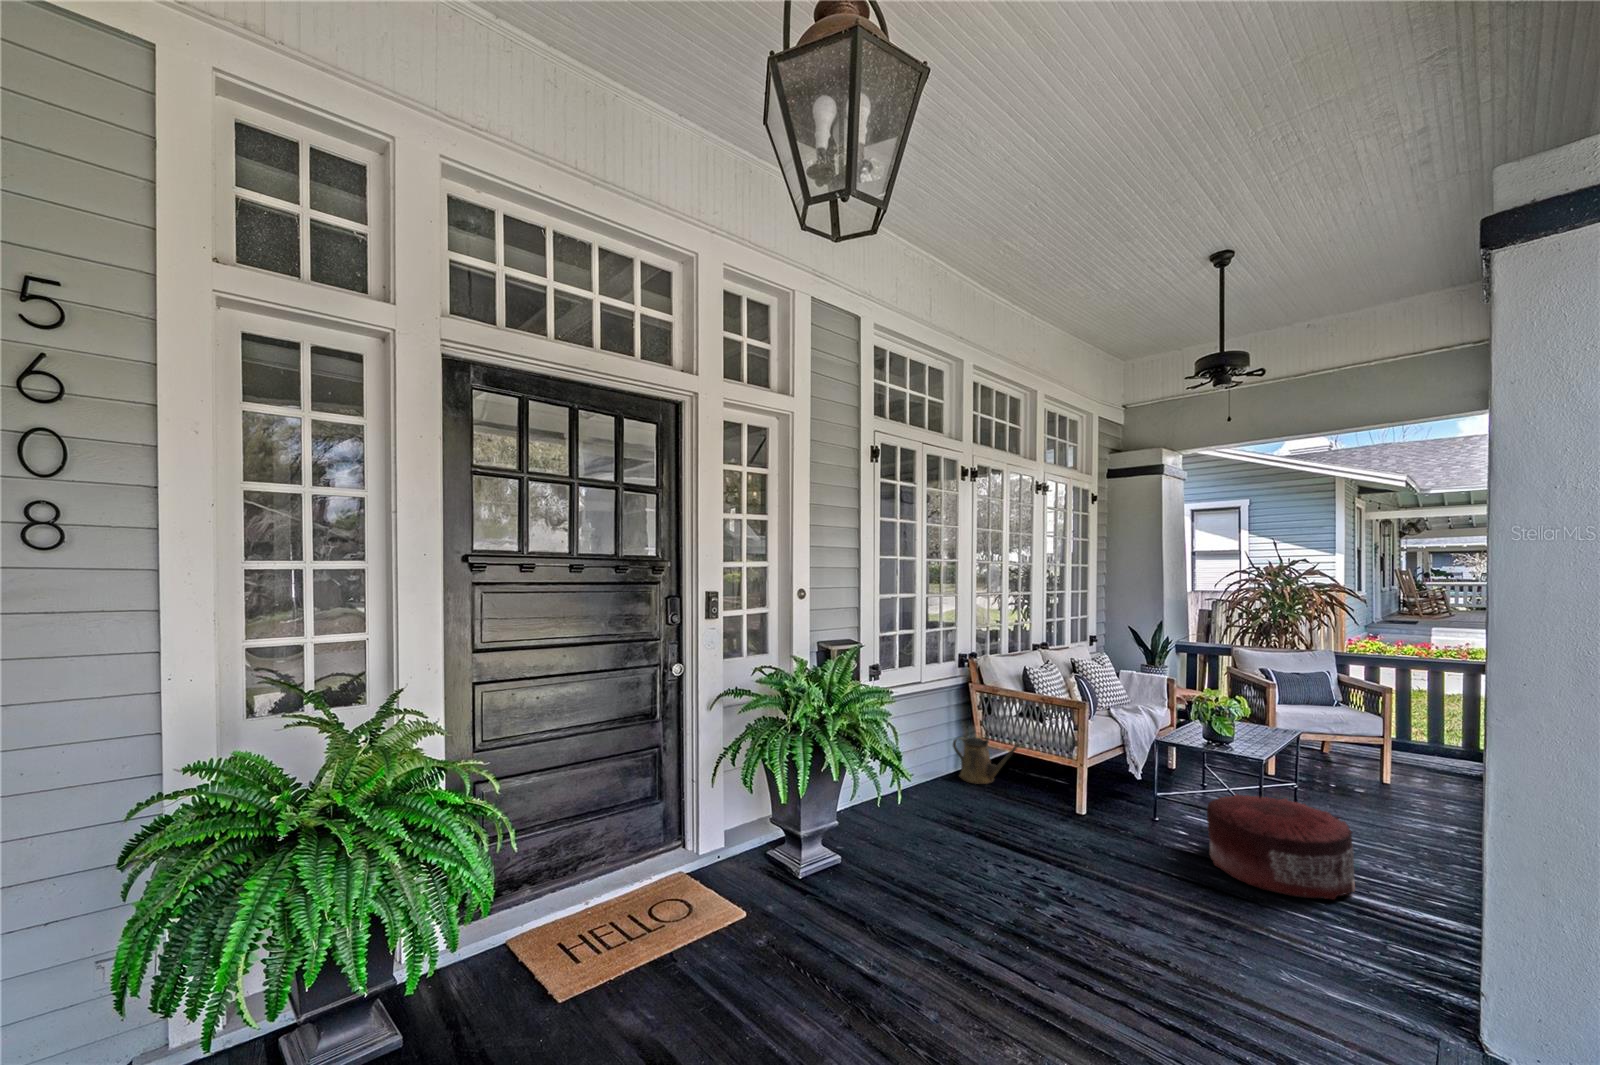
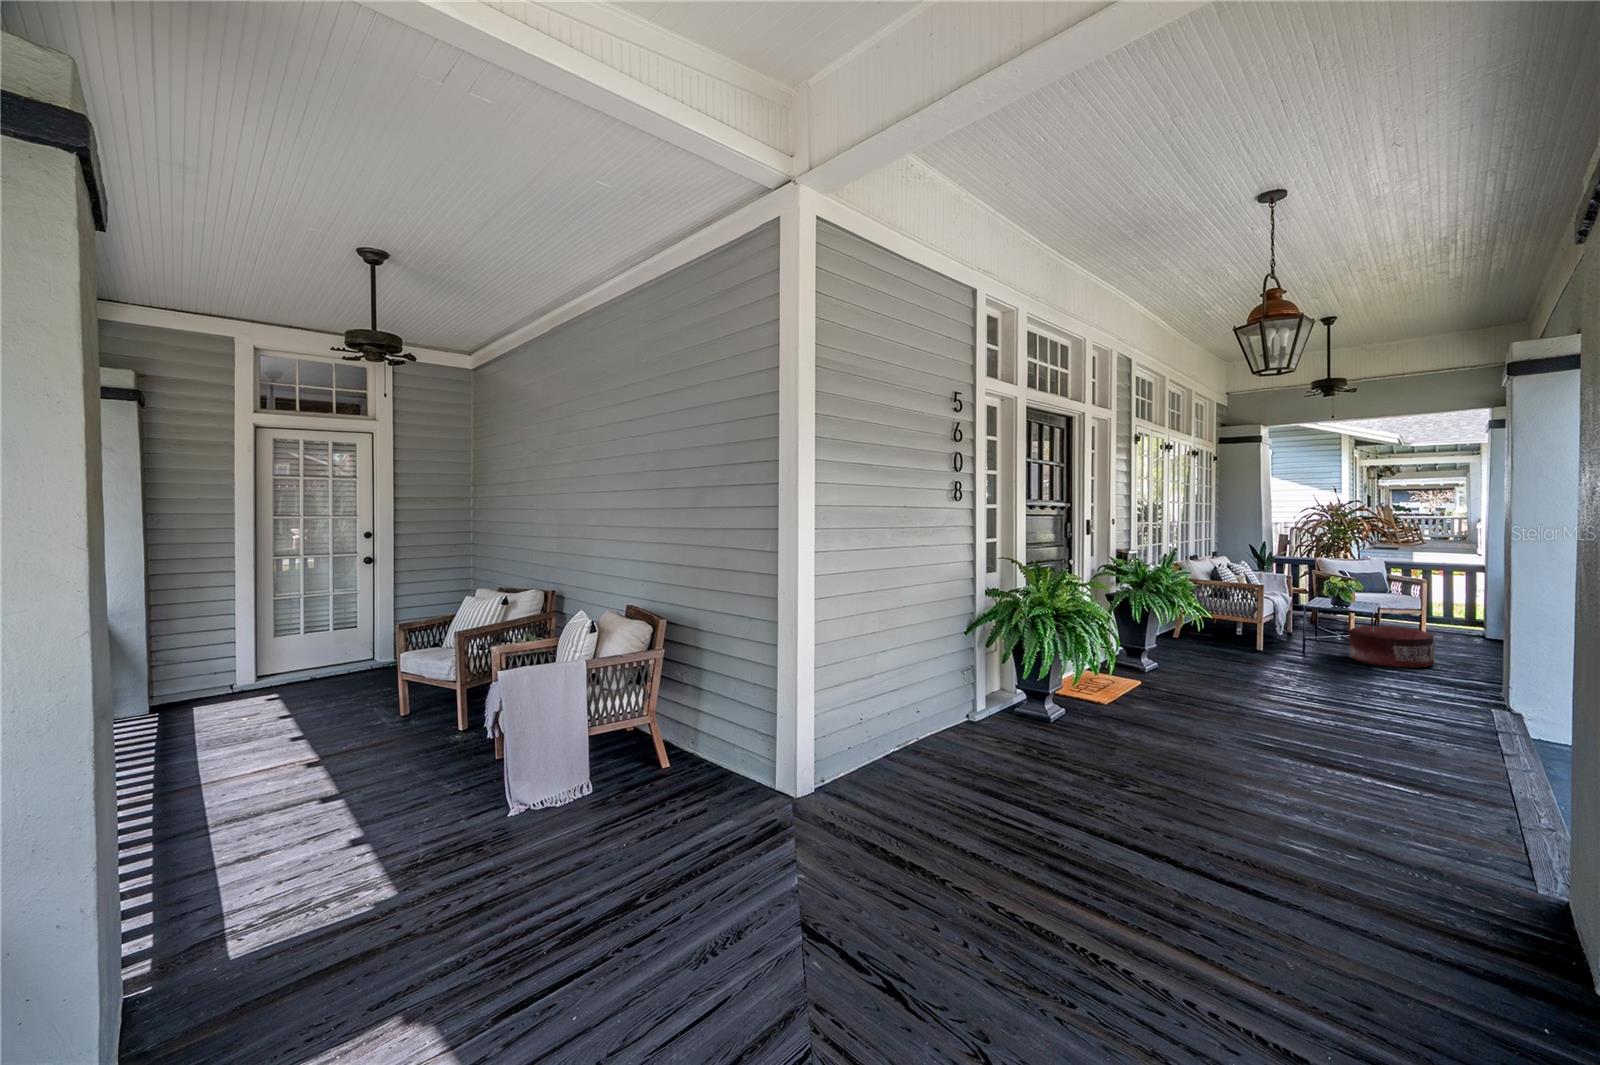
watering can: present [953,737,1022,784] -> none [1163,613,1216,639]

